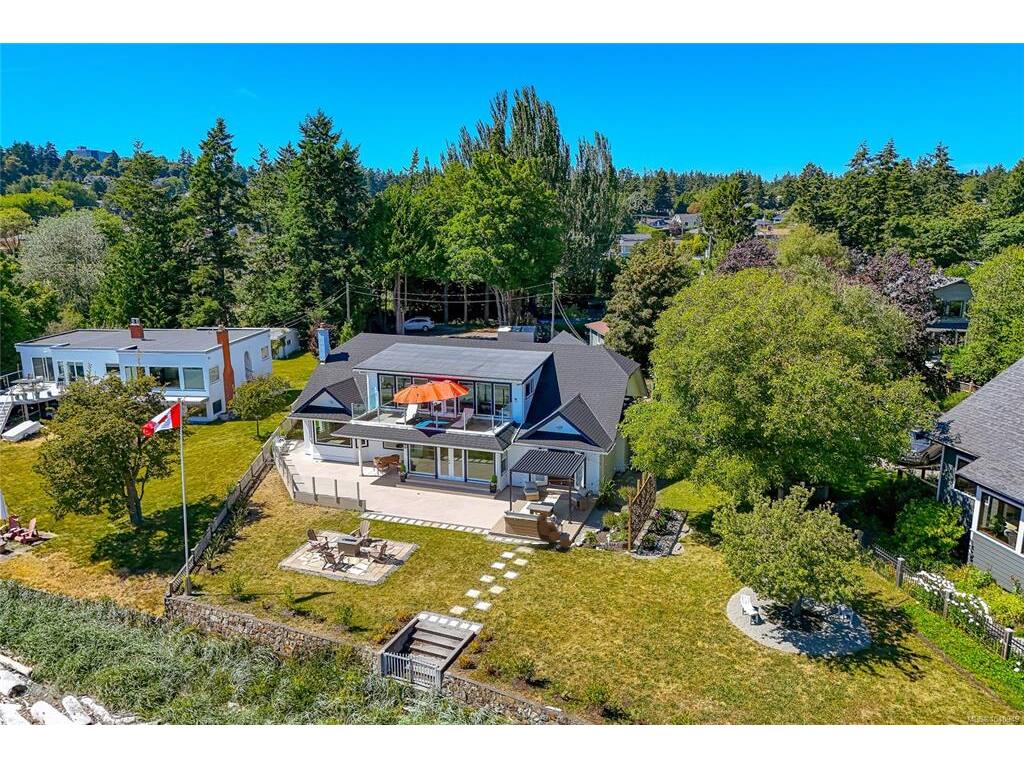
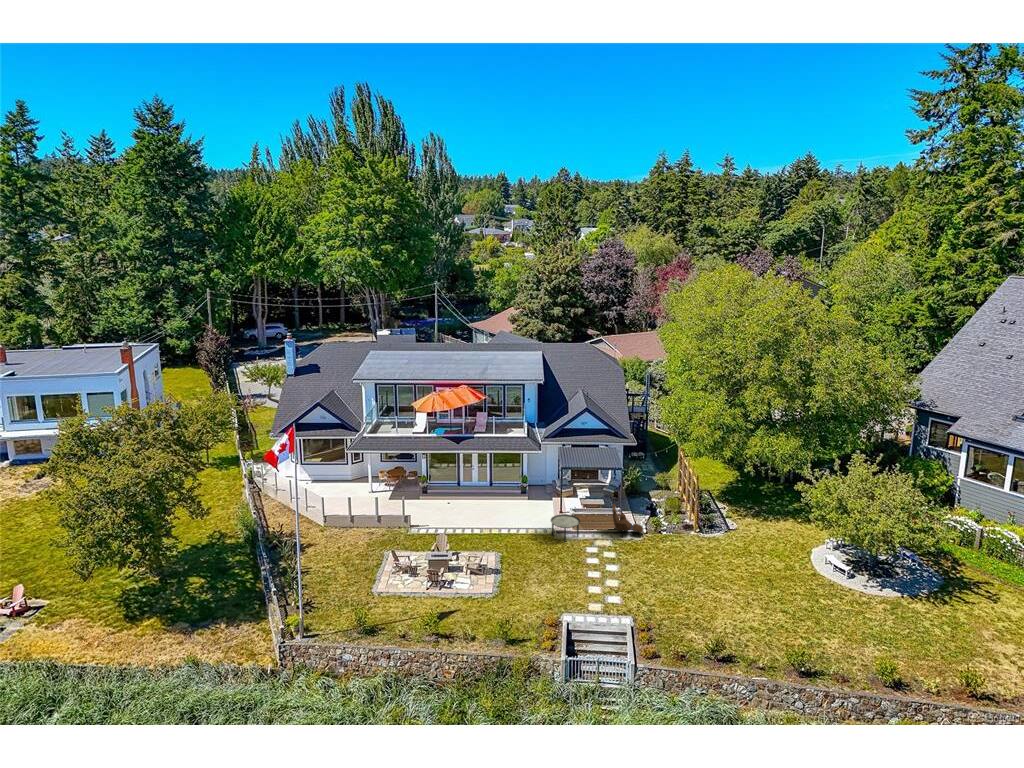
round table: none [475,517,506,545] -> present [551,514,580,542]

